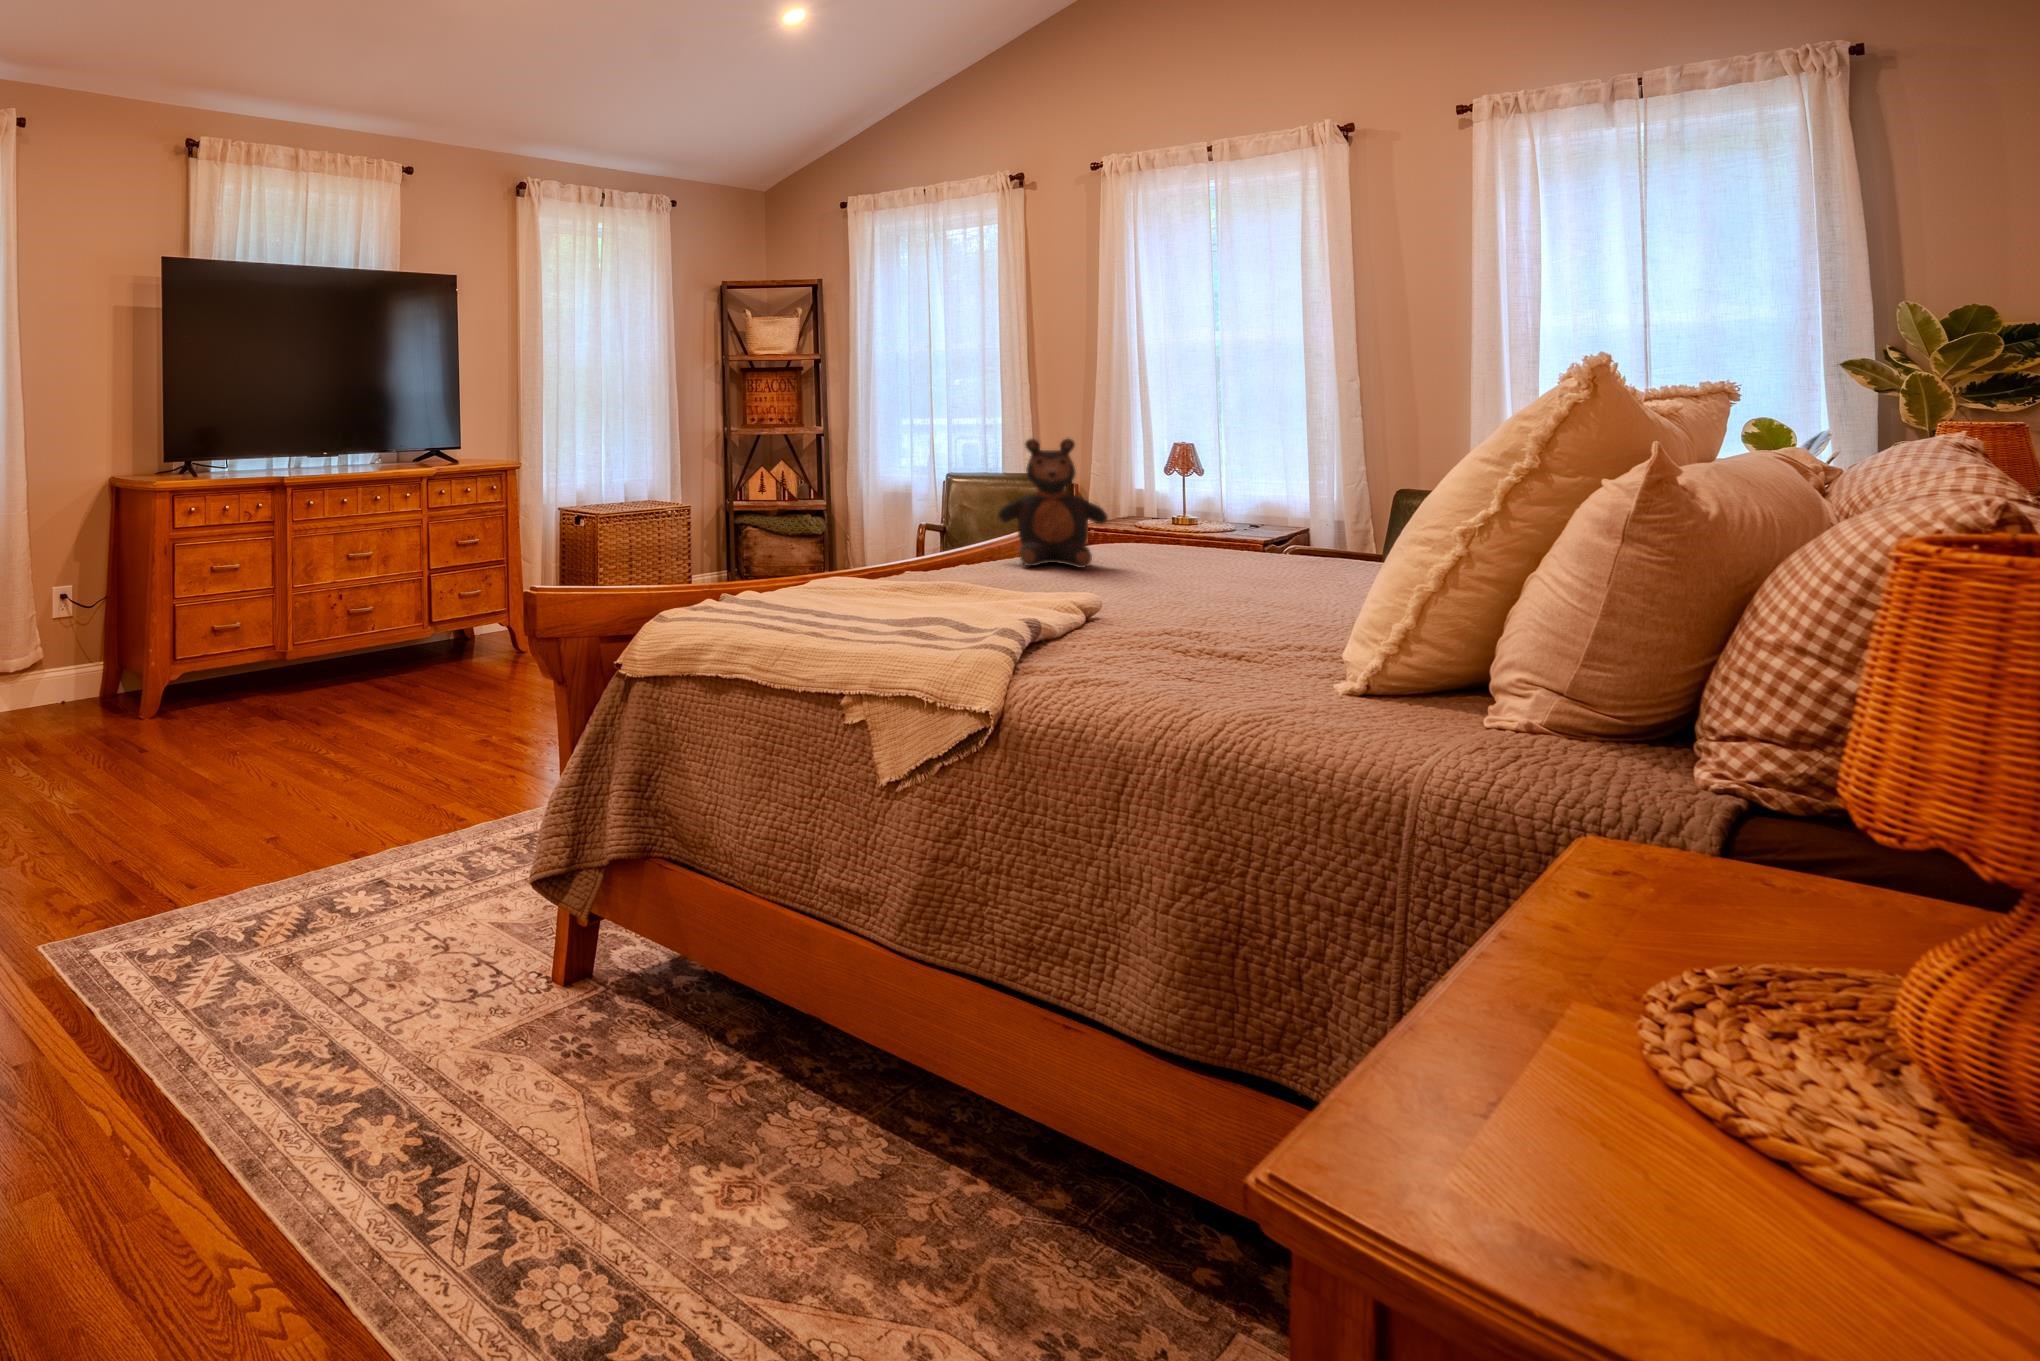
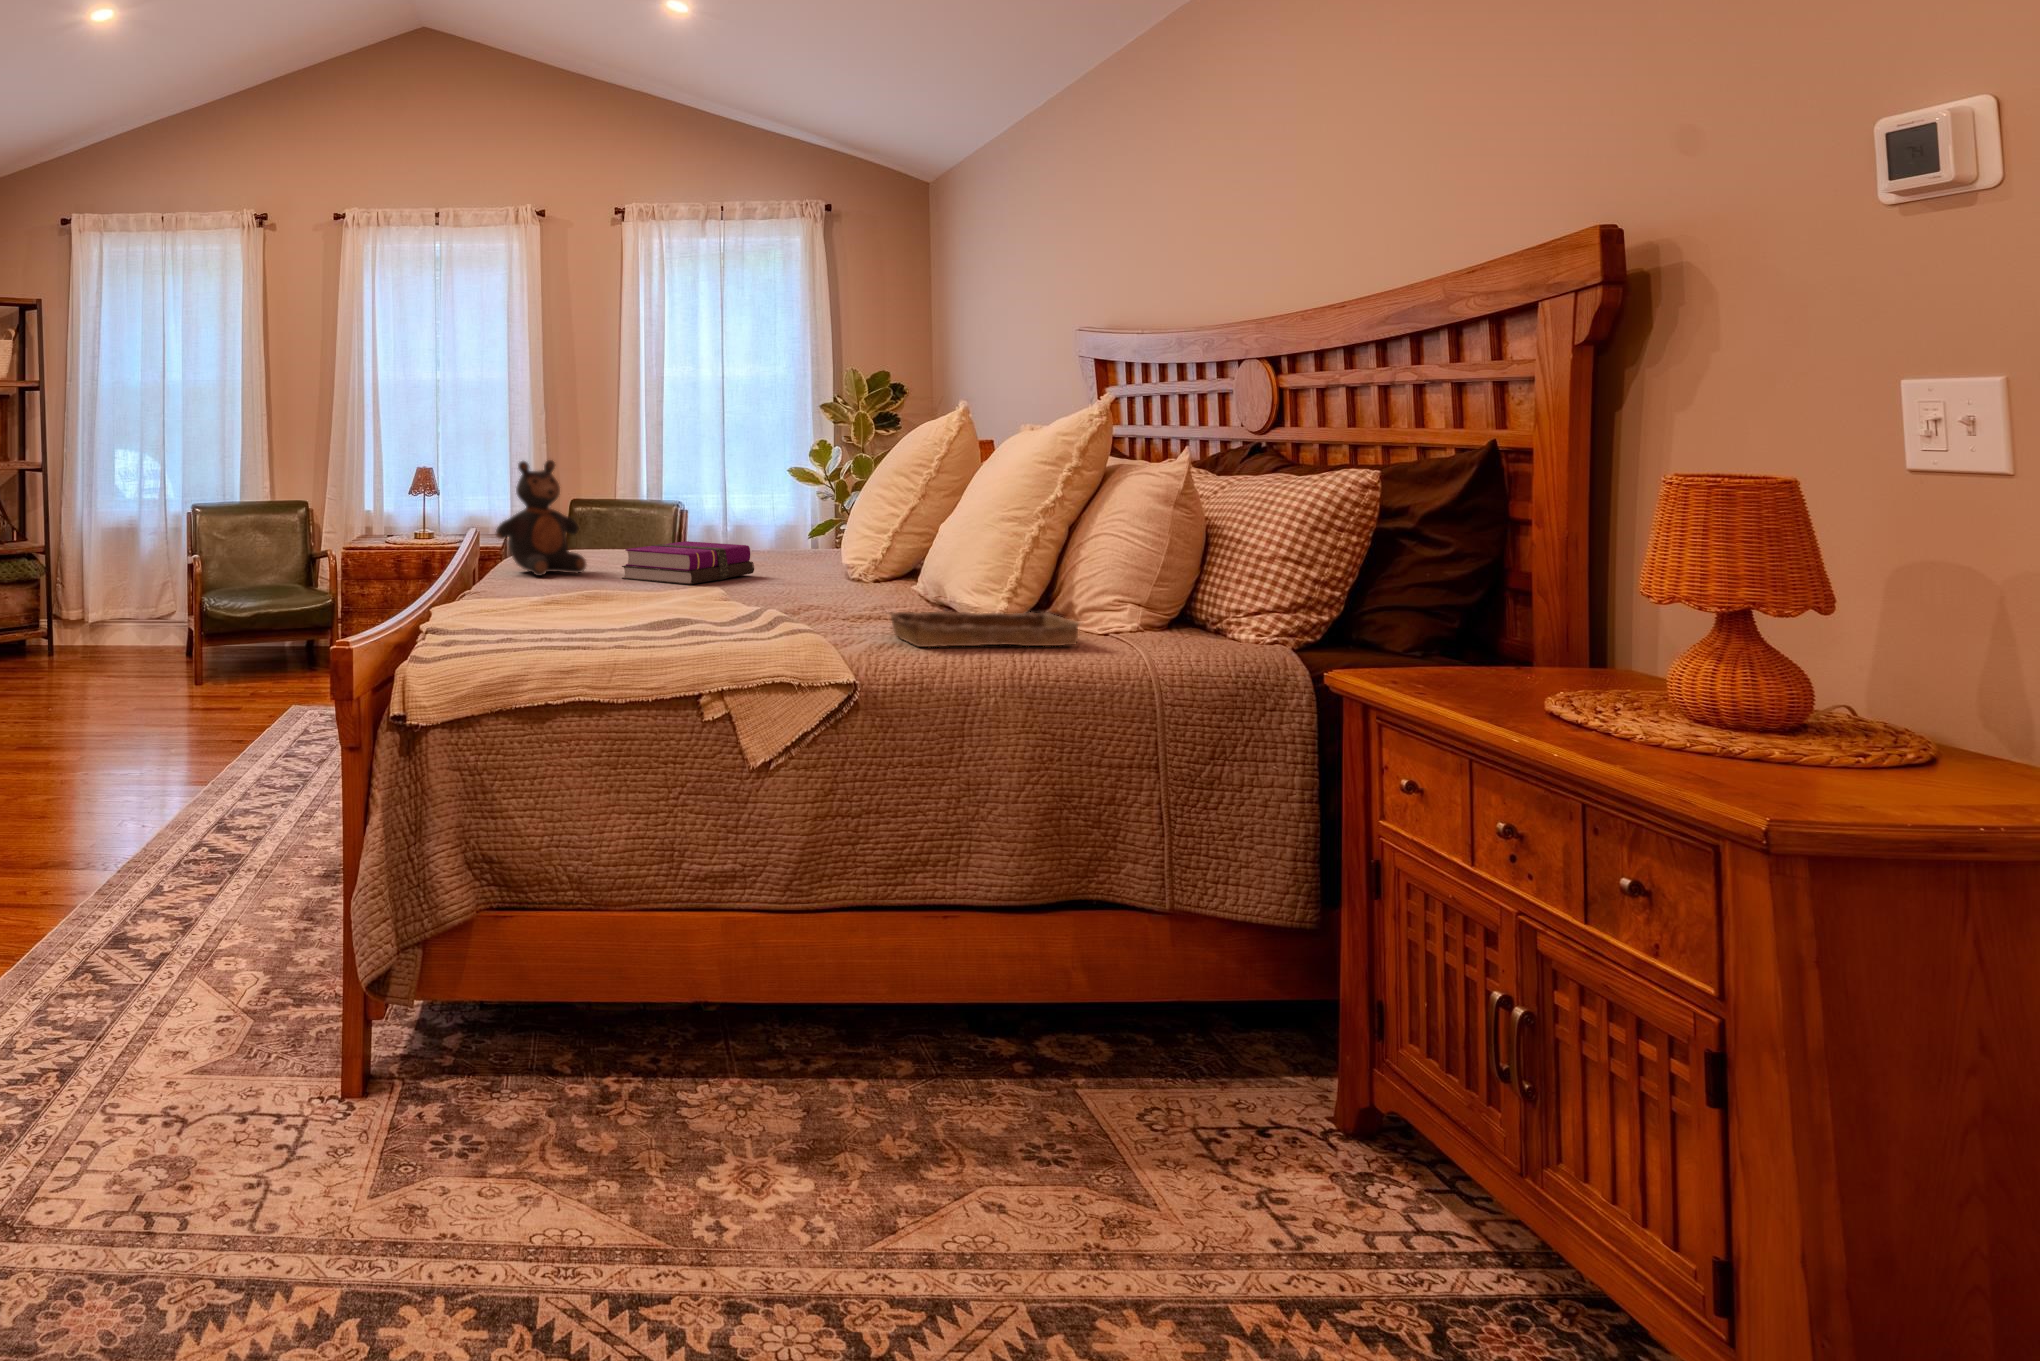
notebook: none [1116,543,1305,593] -> present [622,541,754,585]
tray: none [1103,642,1397,727] -> present [885,611,1083,647]

